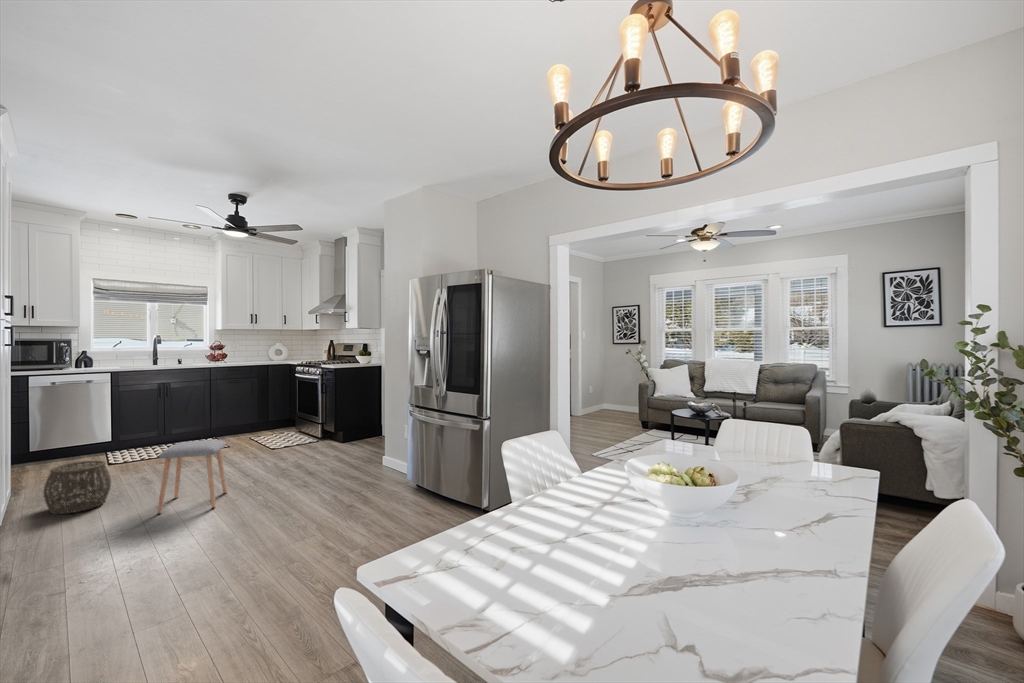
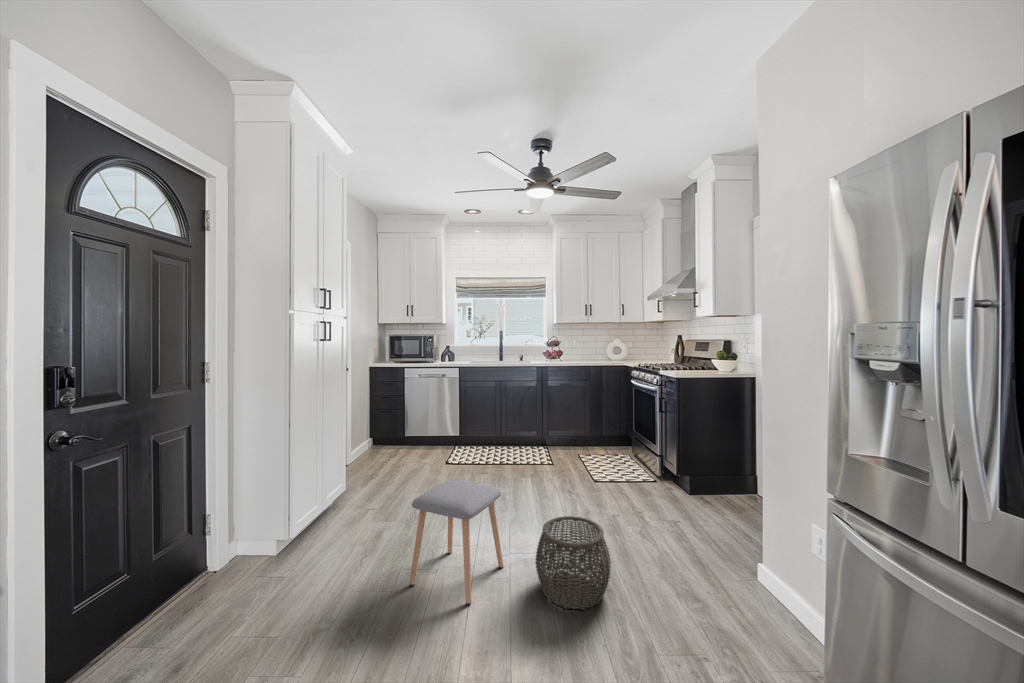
woven basket: present [43,460,111,514] -> present [535,516,611,610]

